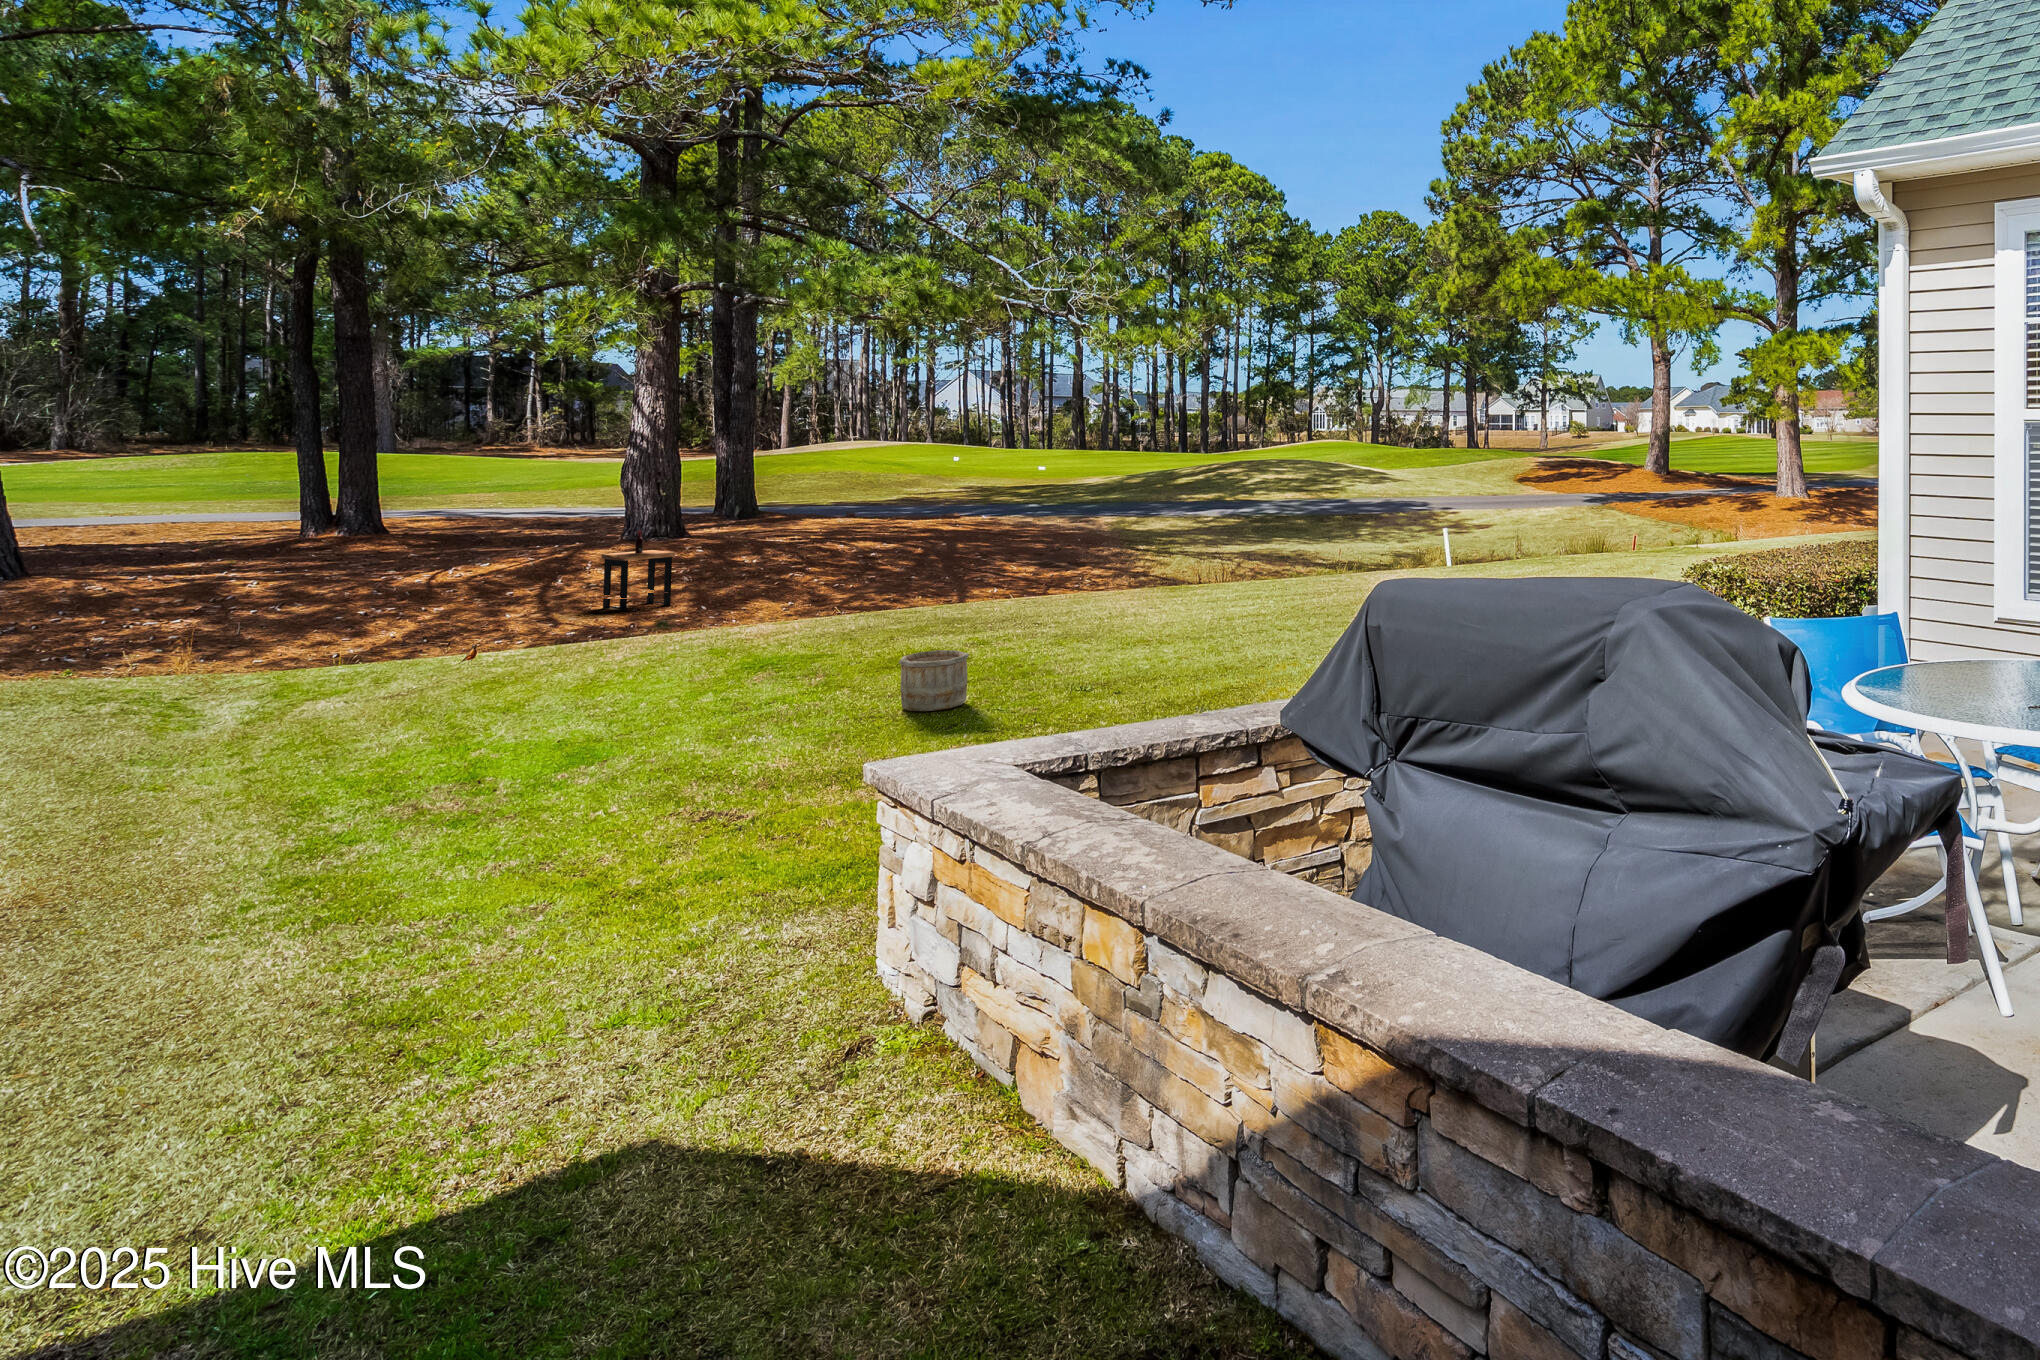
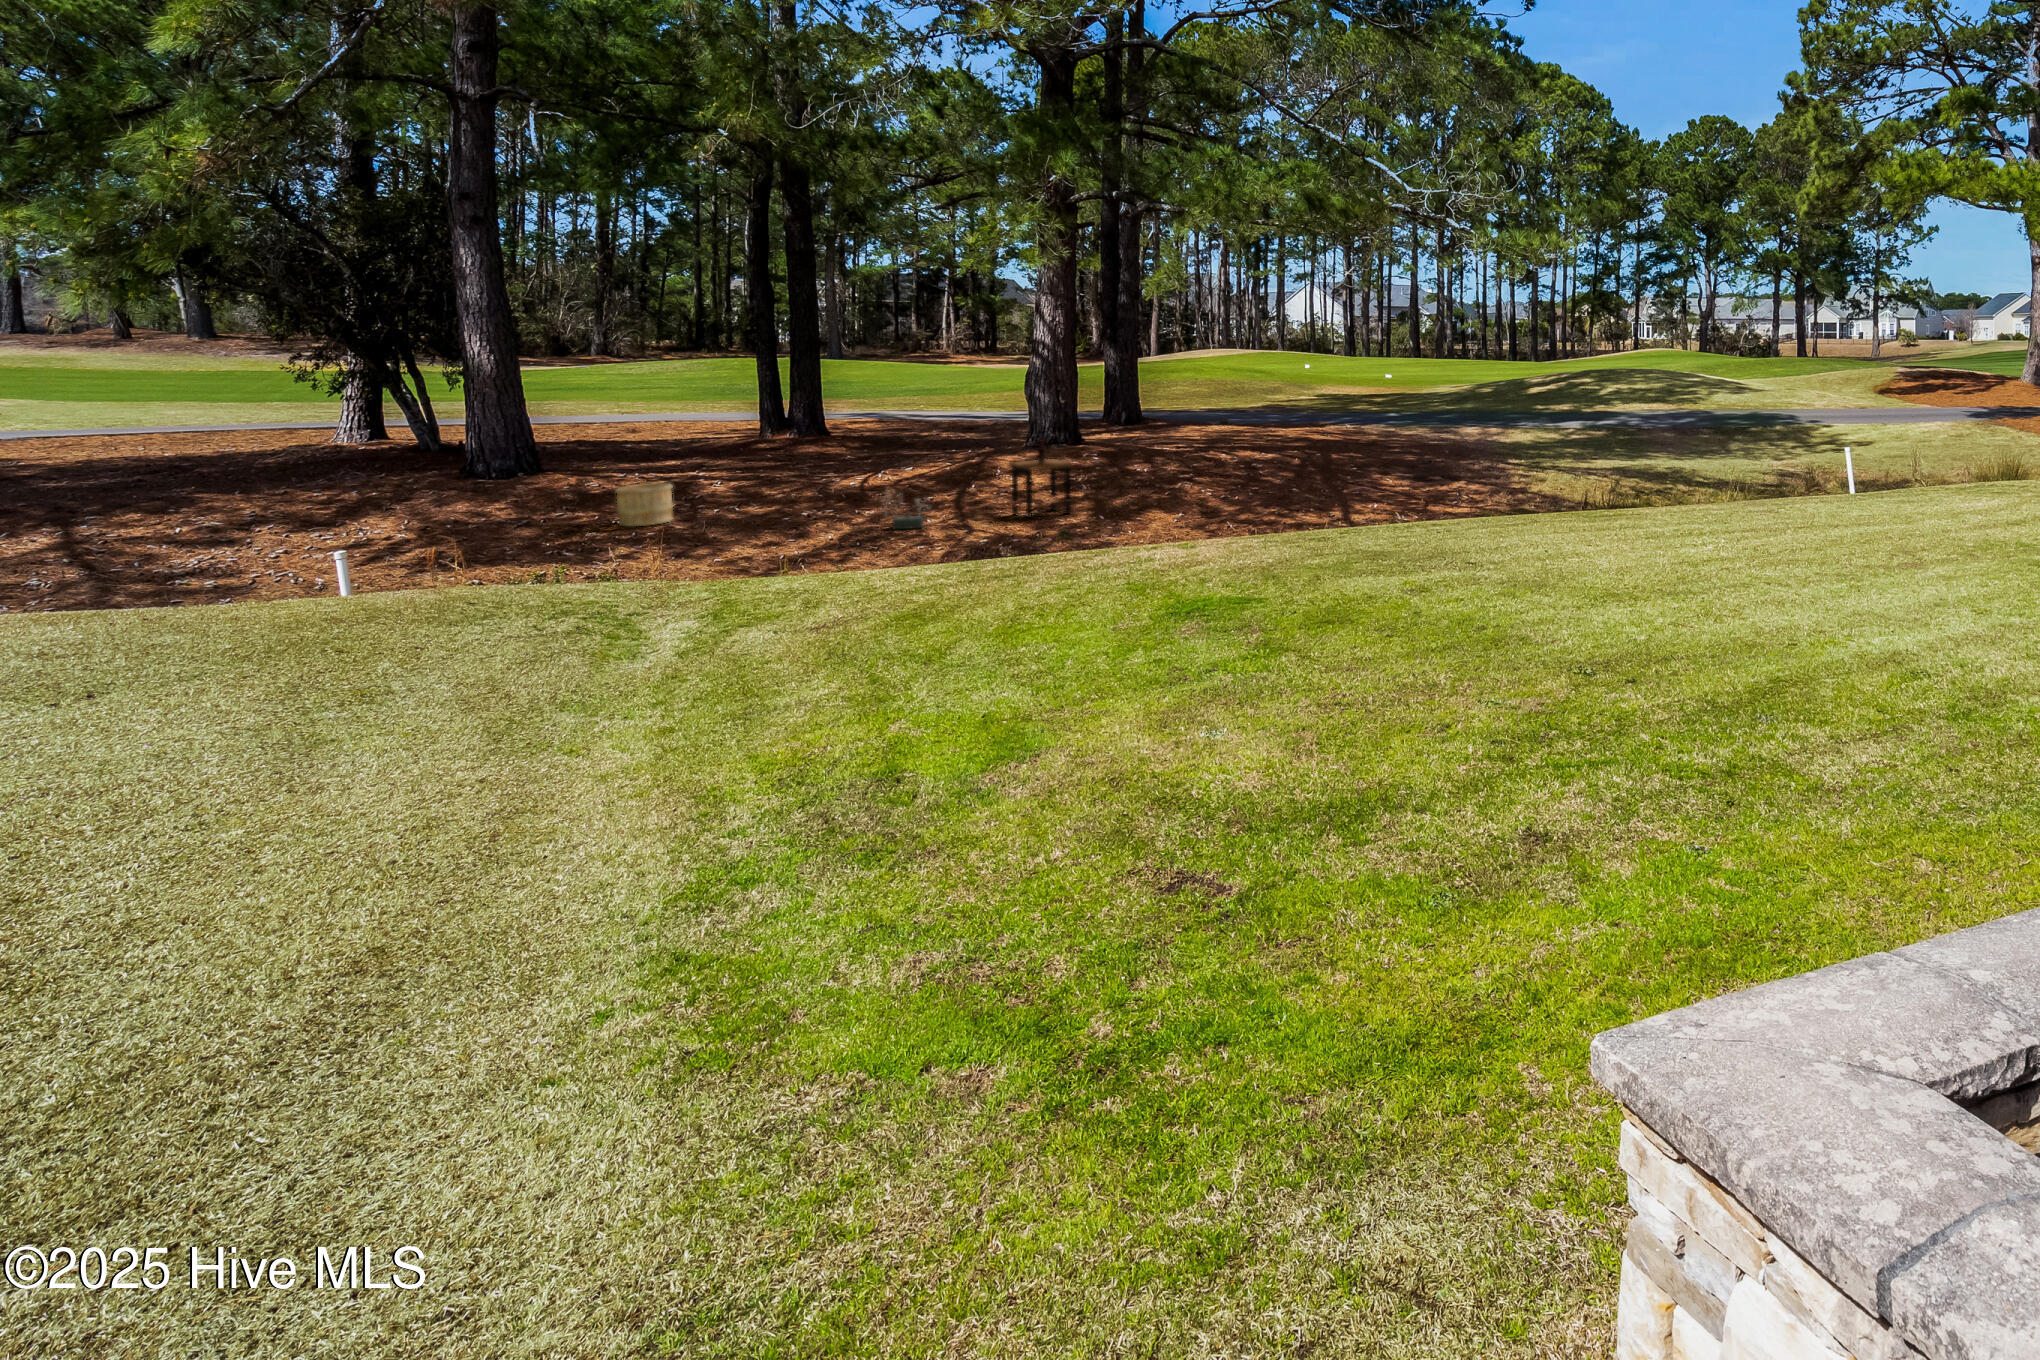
decorative plant: none [449,584,510,625] -> present [884,490,927,529]
wooden bucket: present [899,650,969,711] -> present [616,483,673,526]

